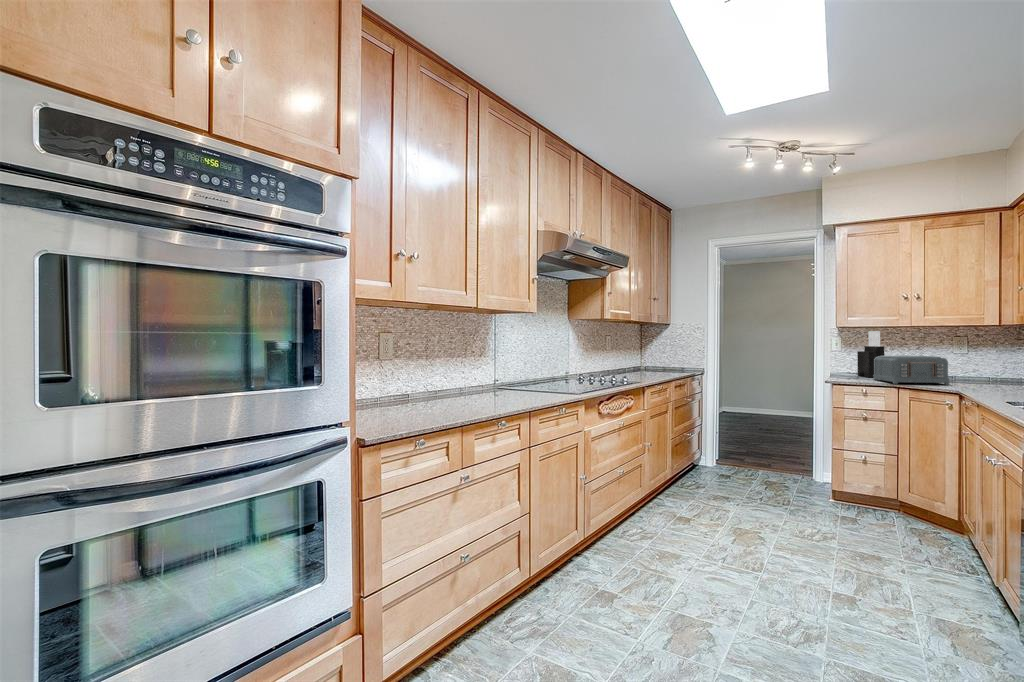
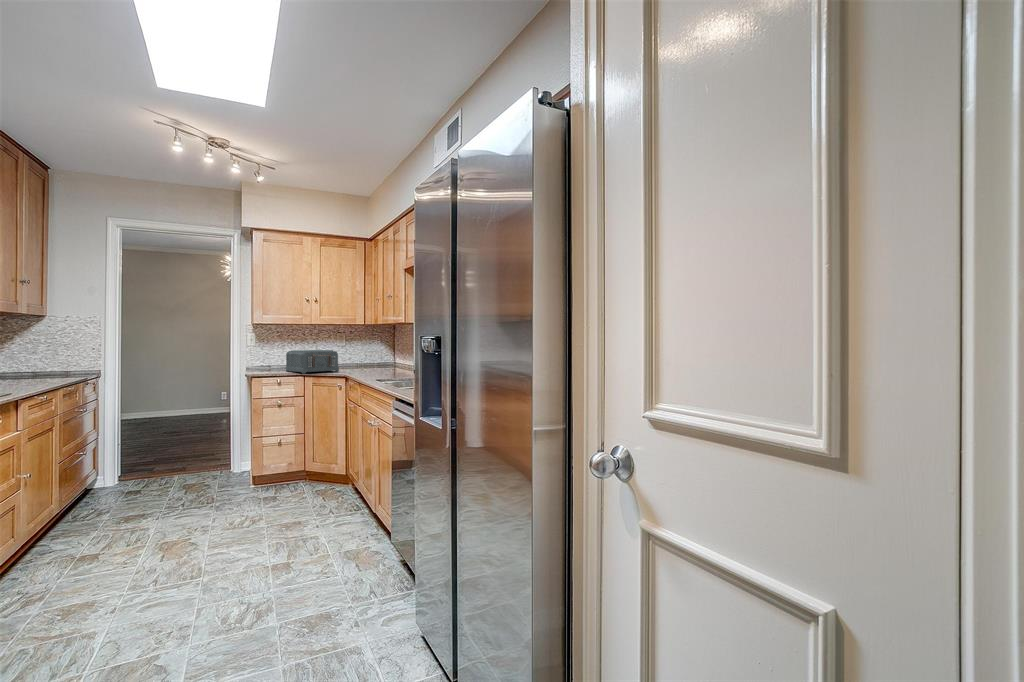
knife block: present [857,331,884,377] -> none [271,329,293,369]

